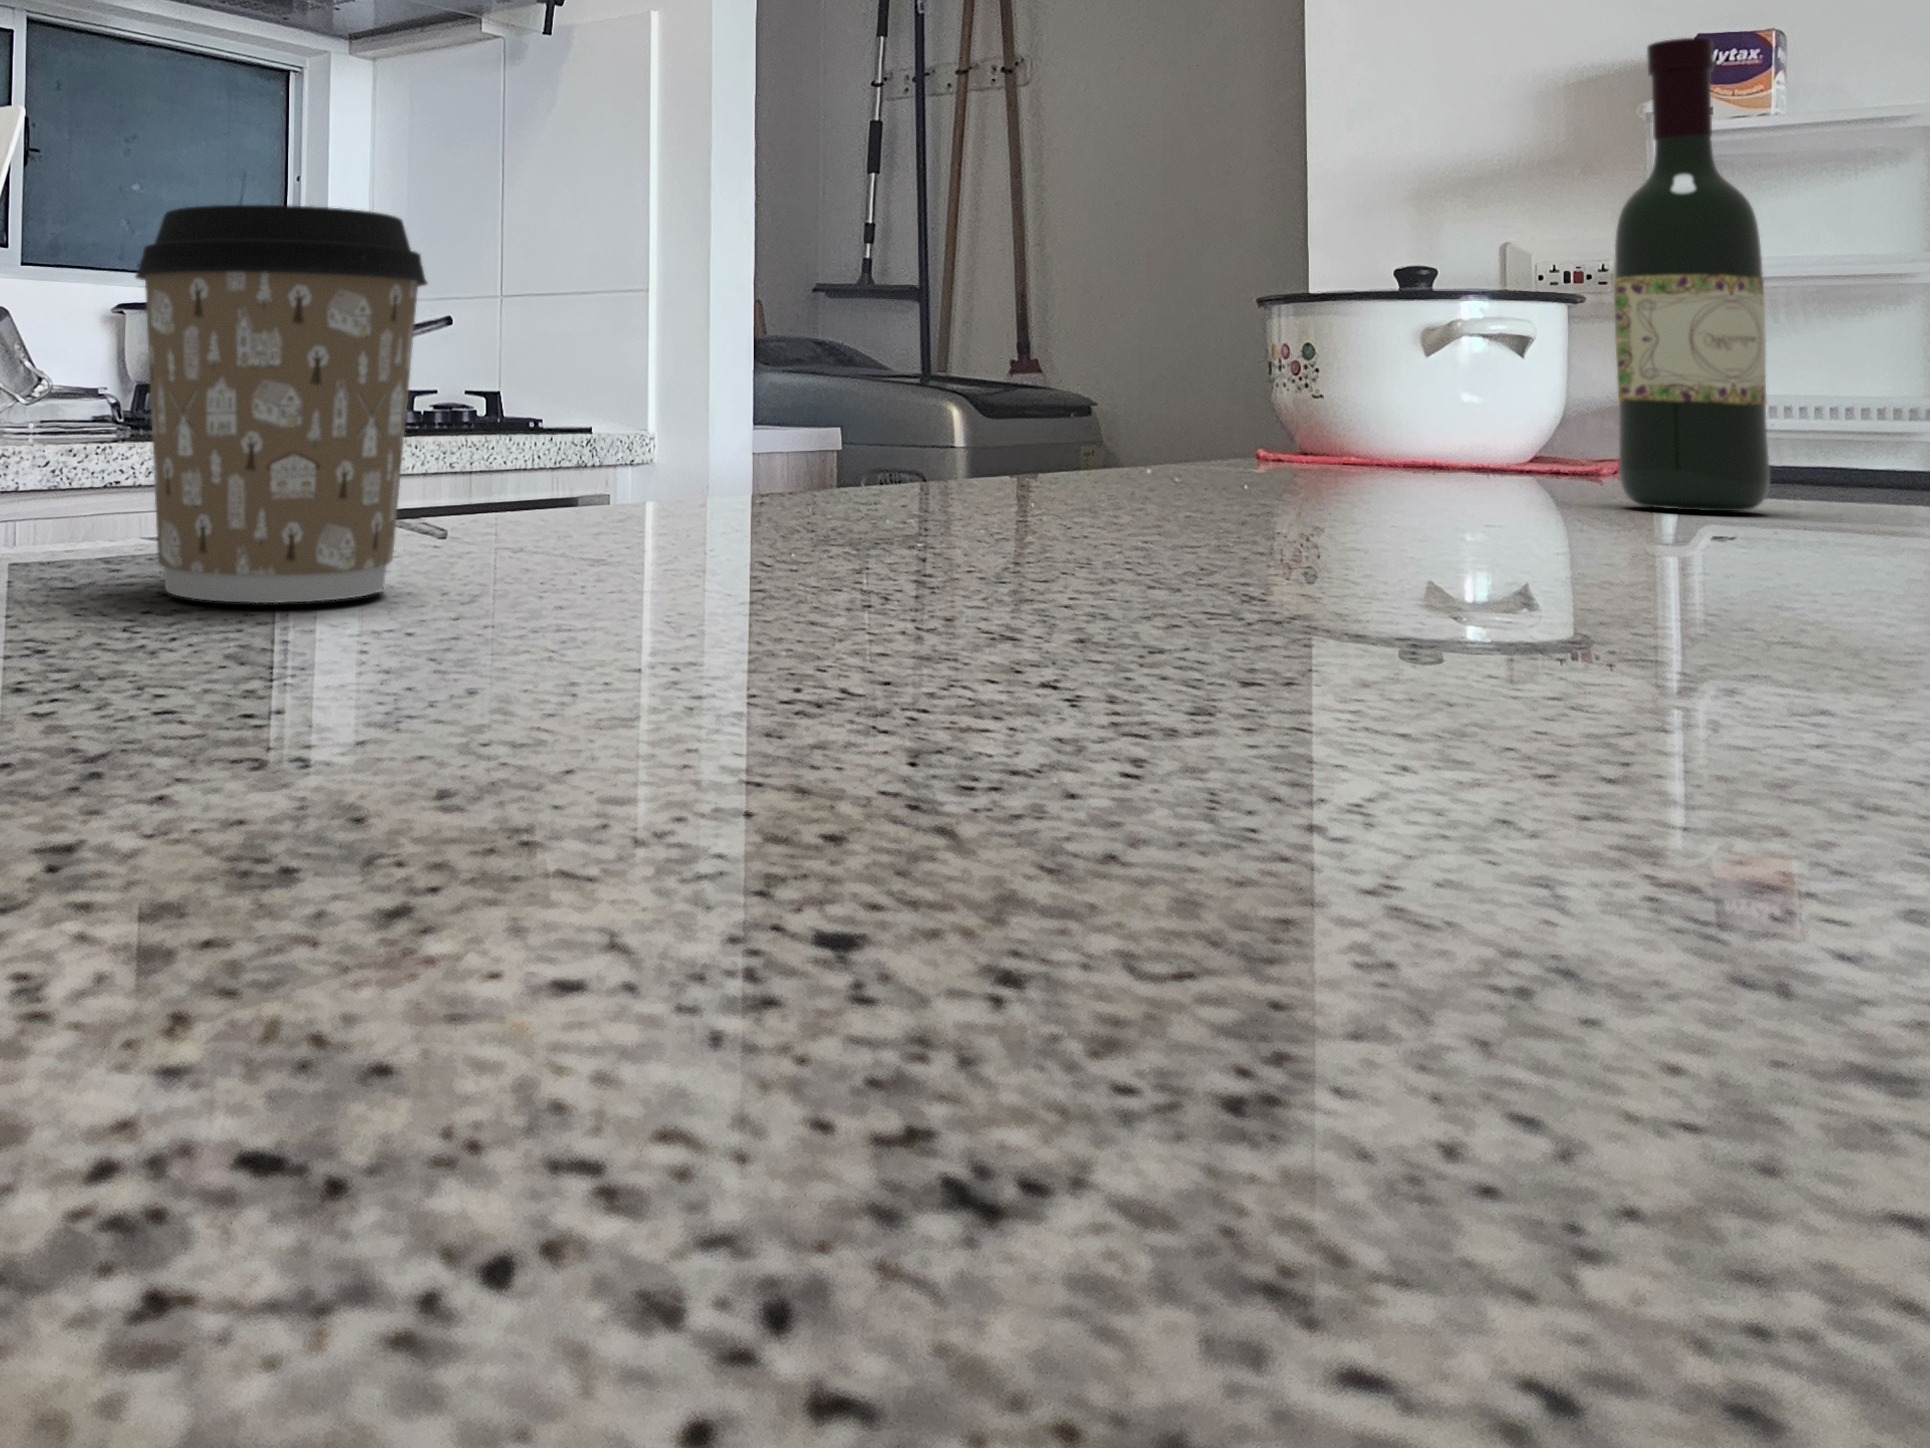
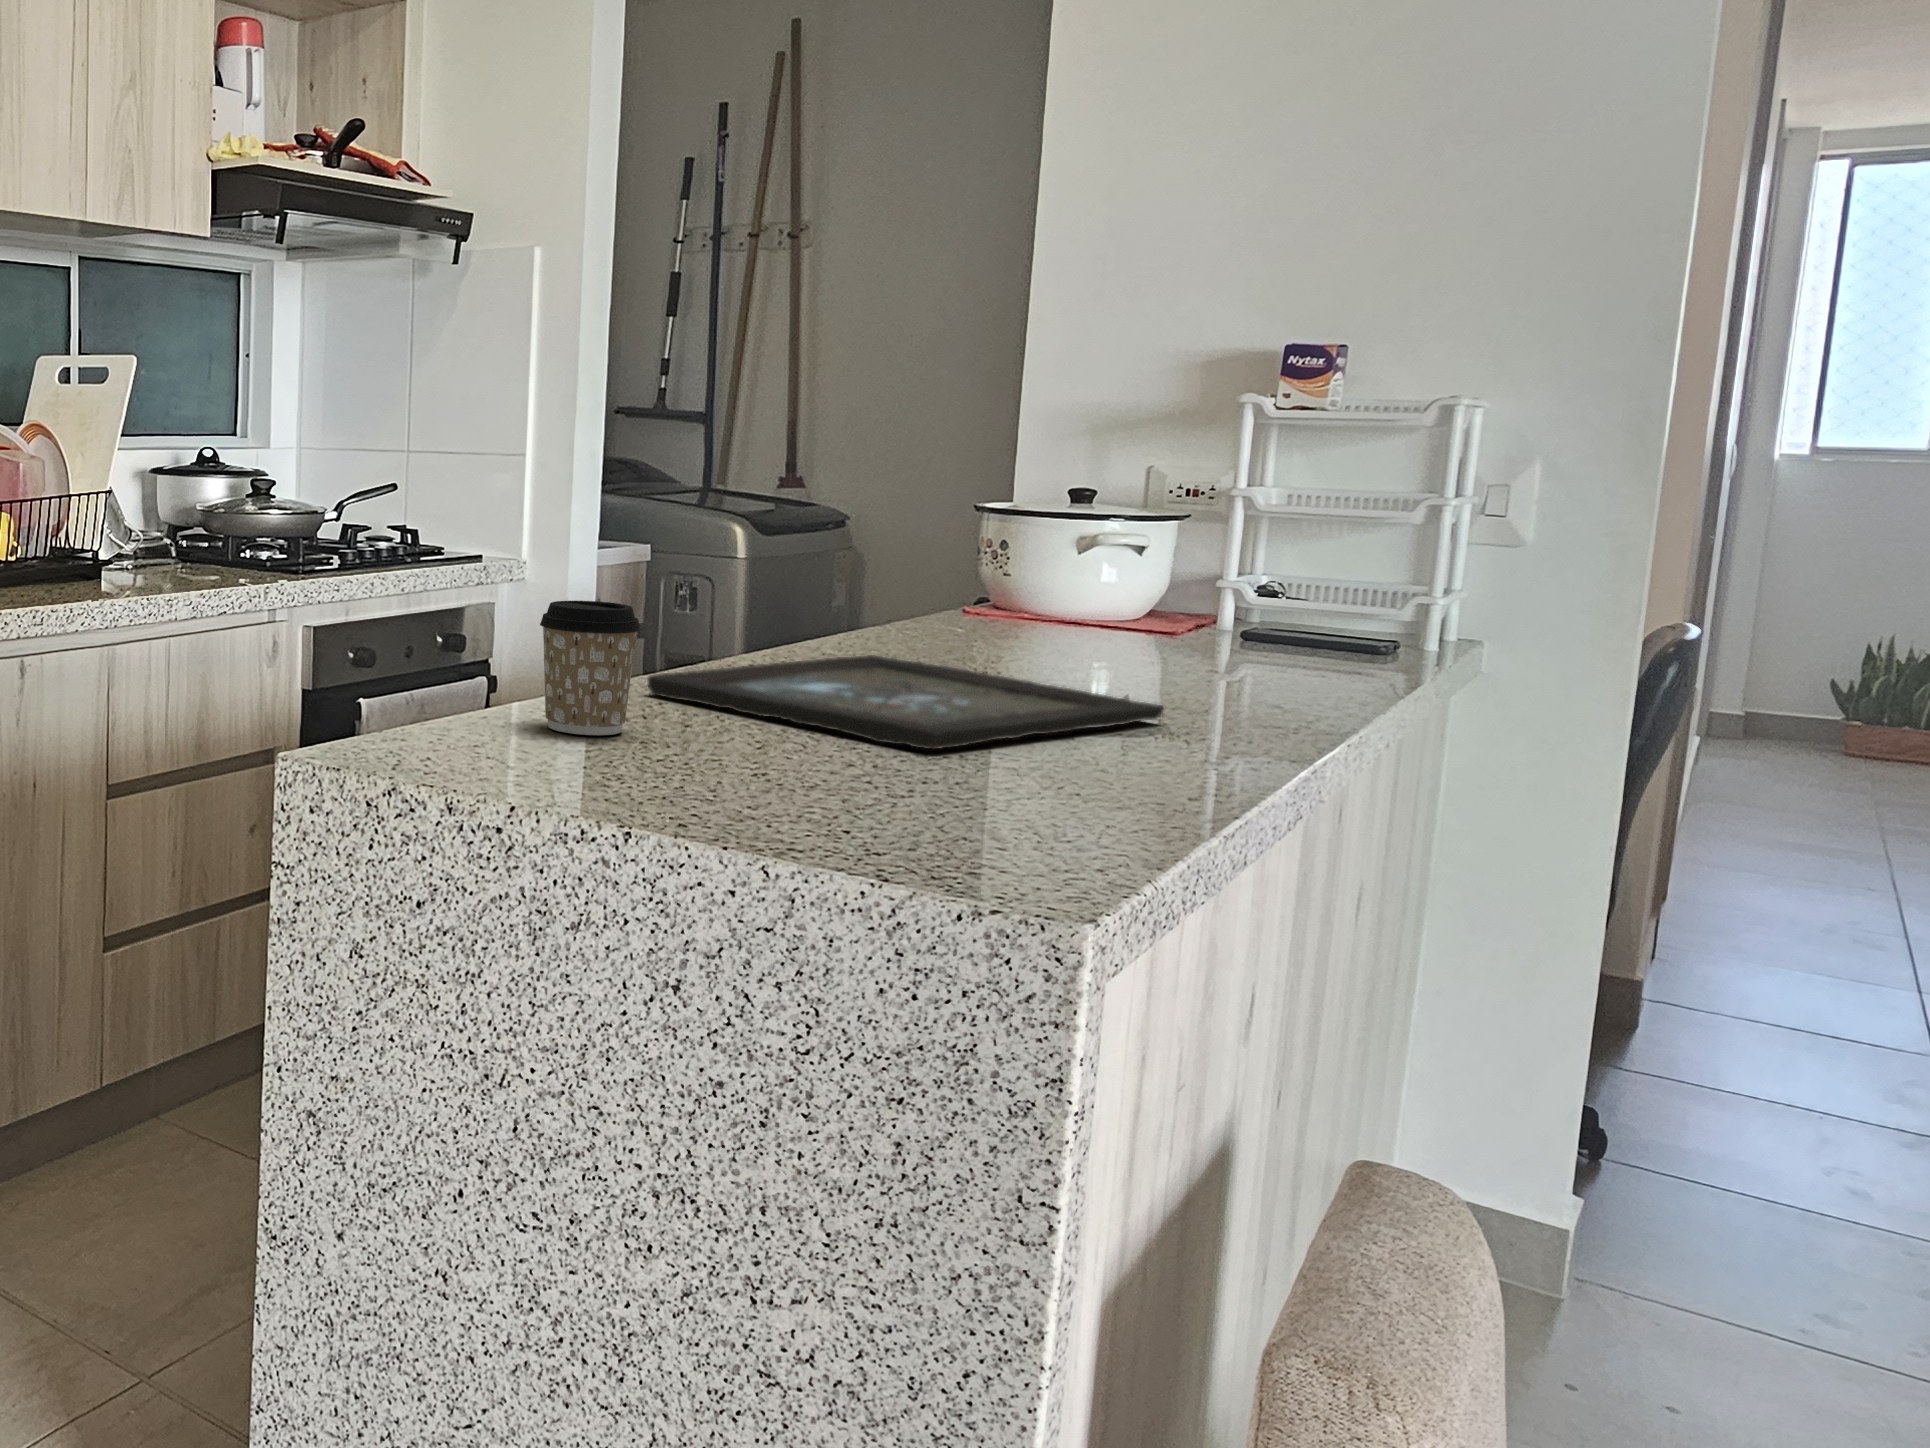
wine bottle: present [1614,38,1770,511] -> none [1141,434,1226,681]
tray: none [595,467,1805,620] -> present [647,655,1164,749]

